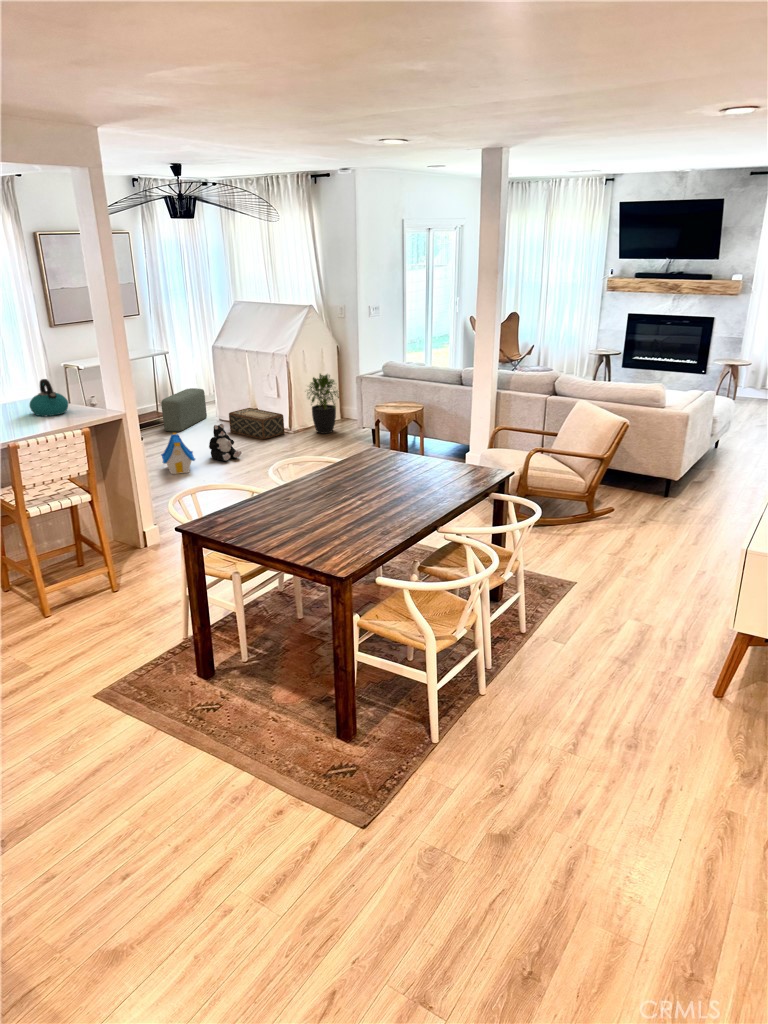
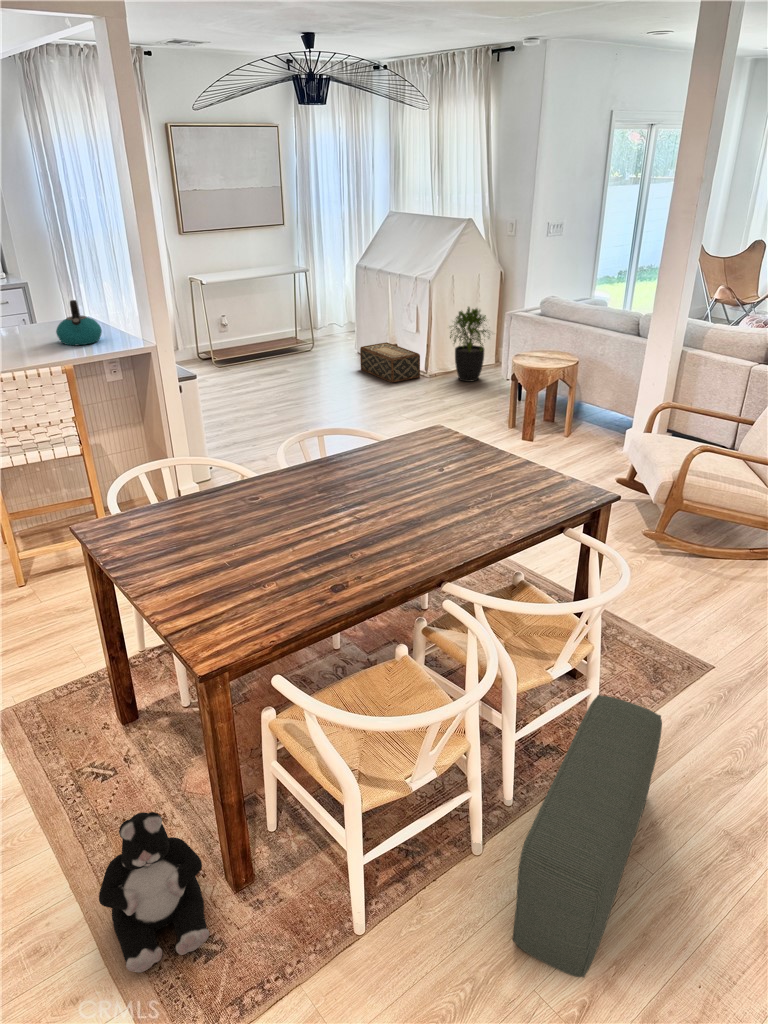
pouf: present [161,388,207,432] -> present [513,695,662,978]
plush toy: present [209,424,242,461] -> present [99,812,209,972]
toy house: present [161,433,195,474] -> none [257,368,298,417]

